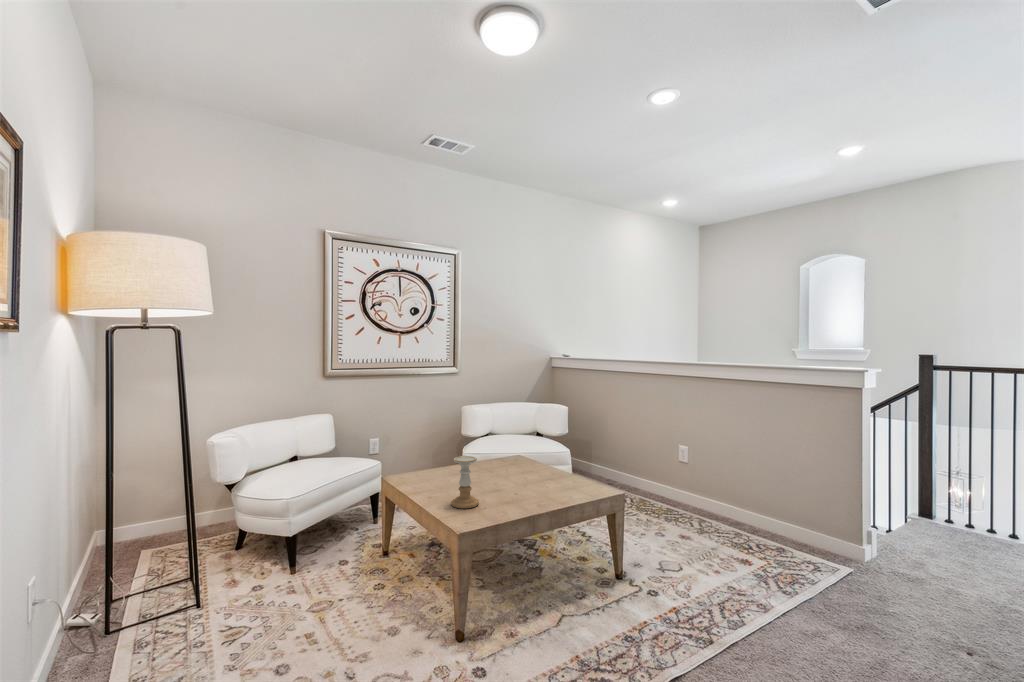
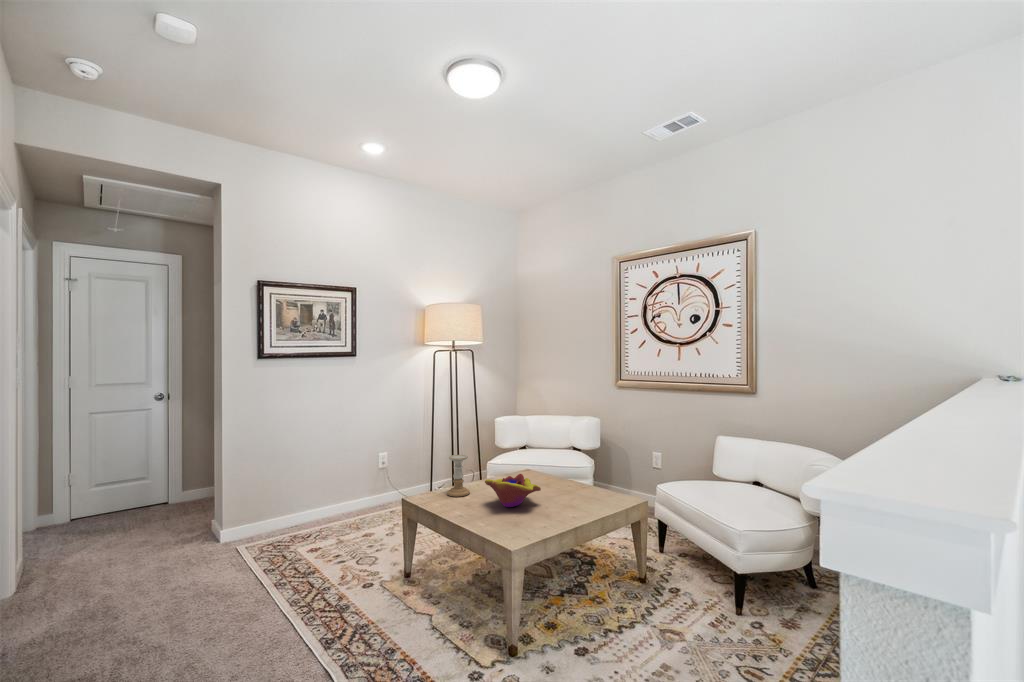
decorative bowl: none [490,456,544,488] -> present [485,474,541,507]

